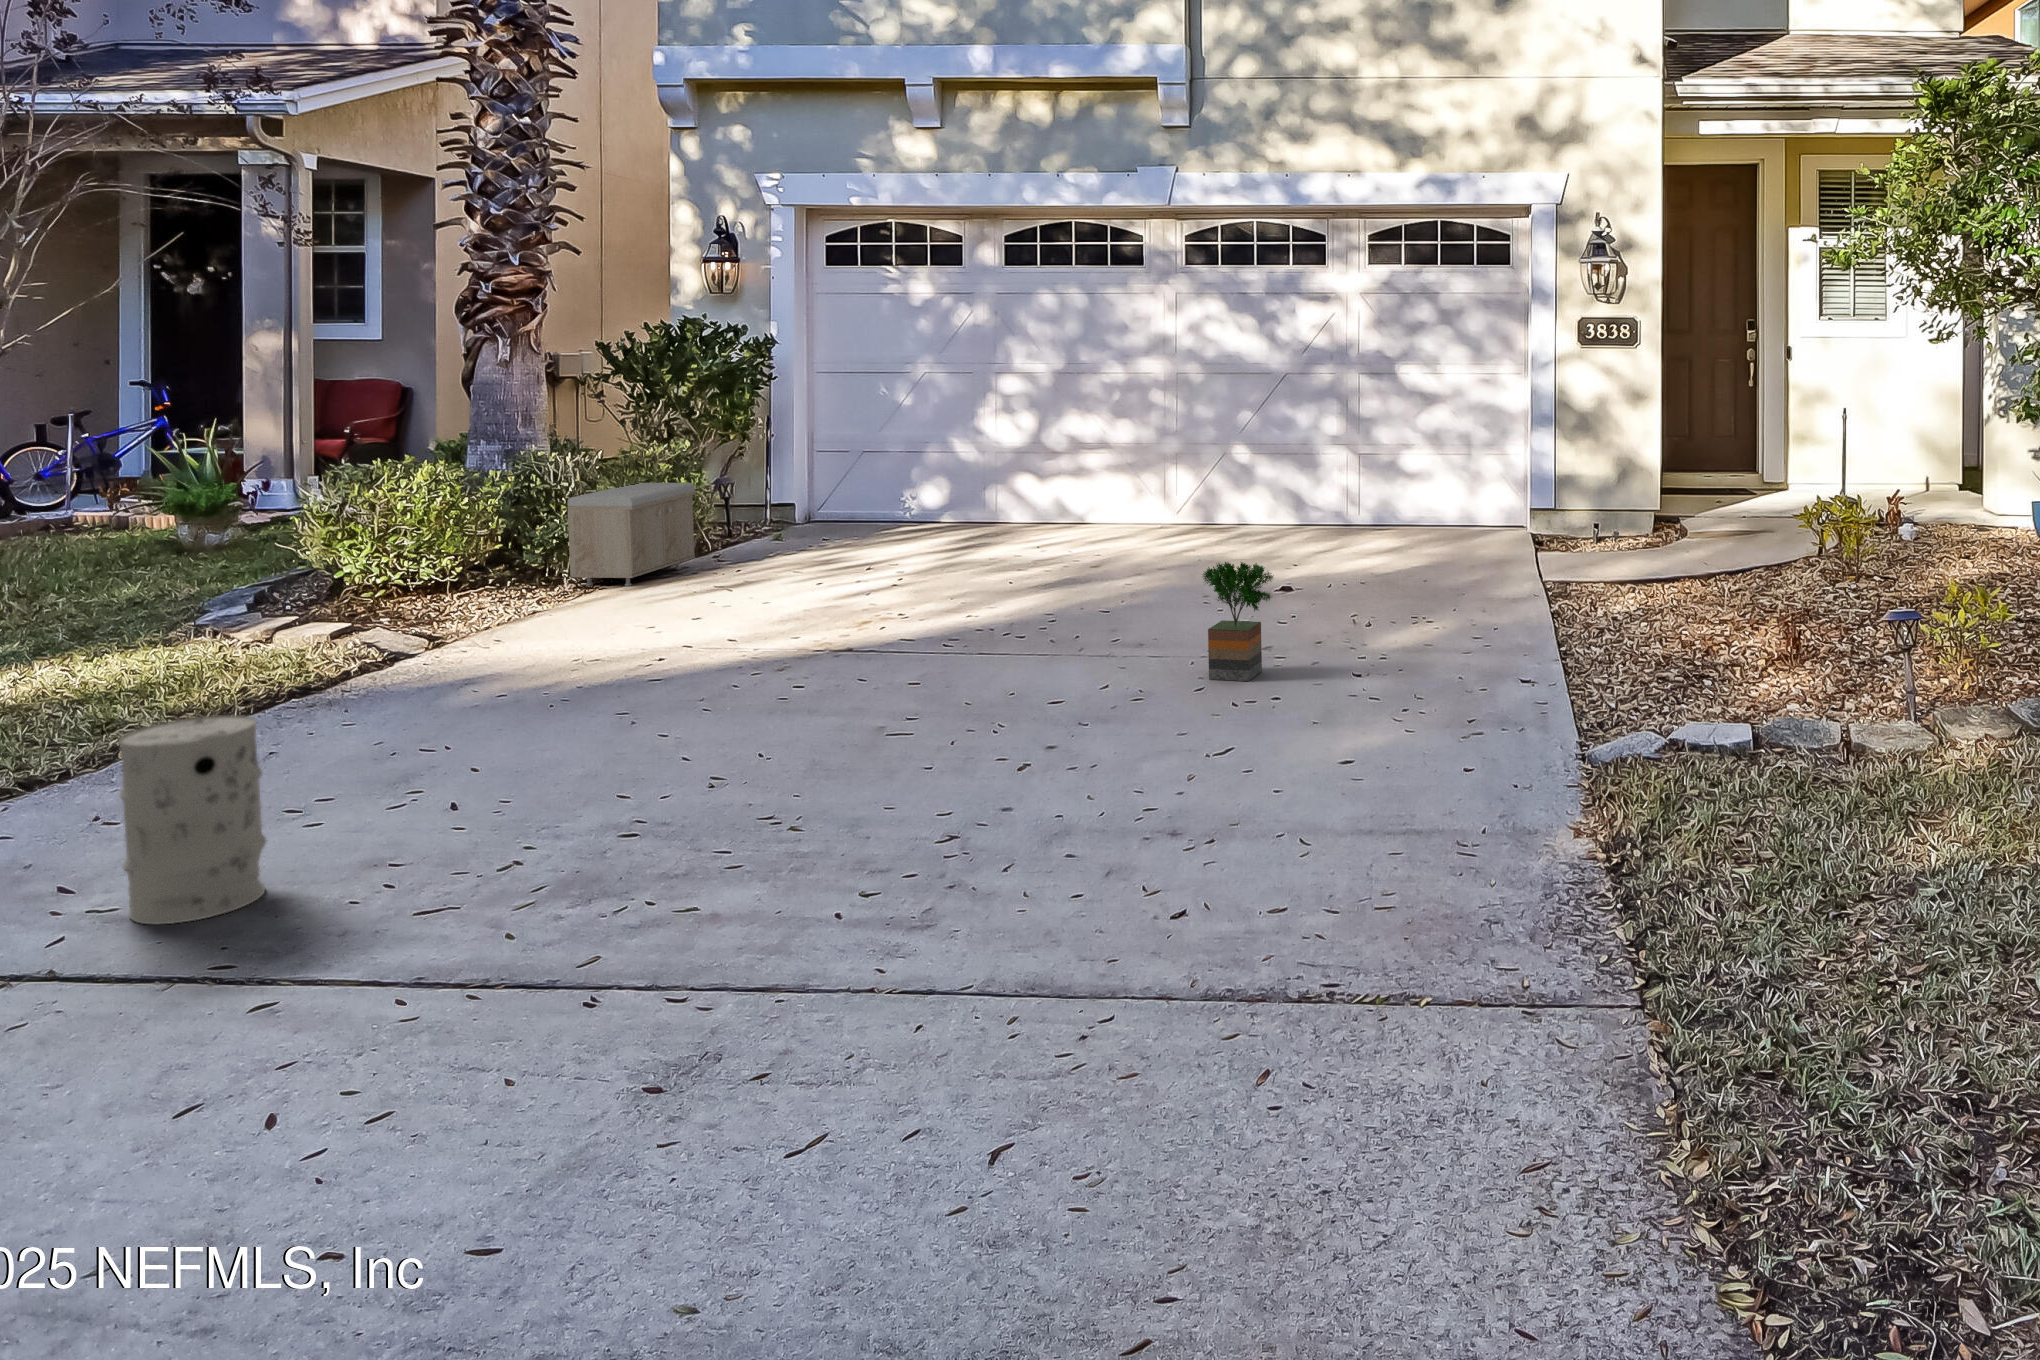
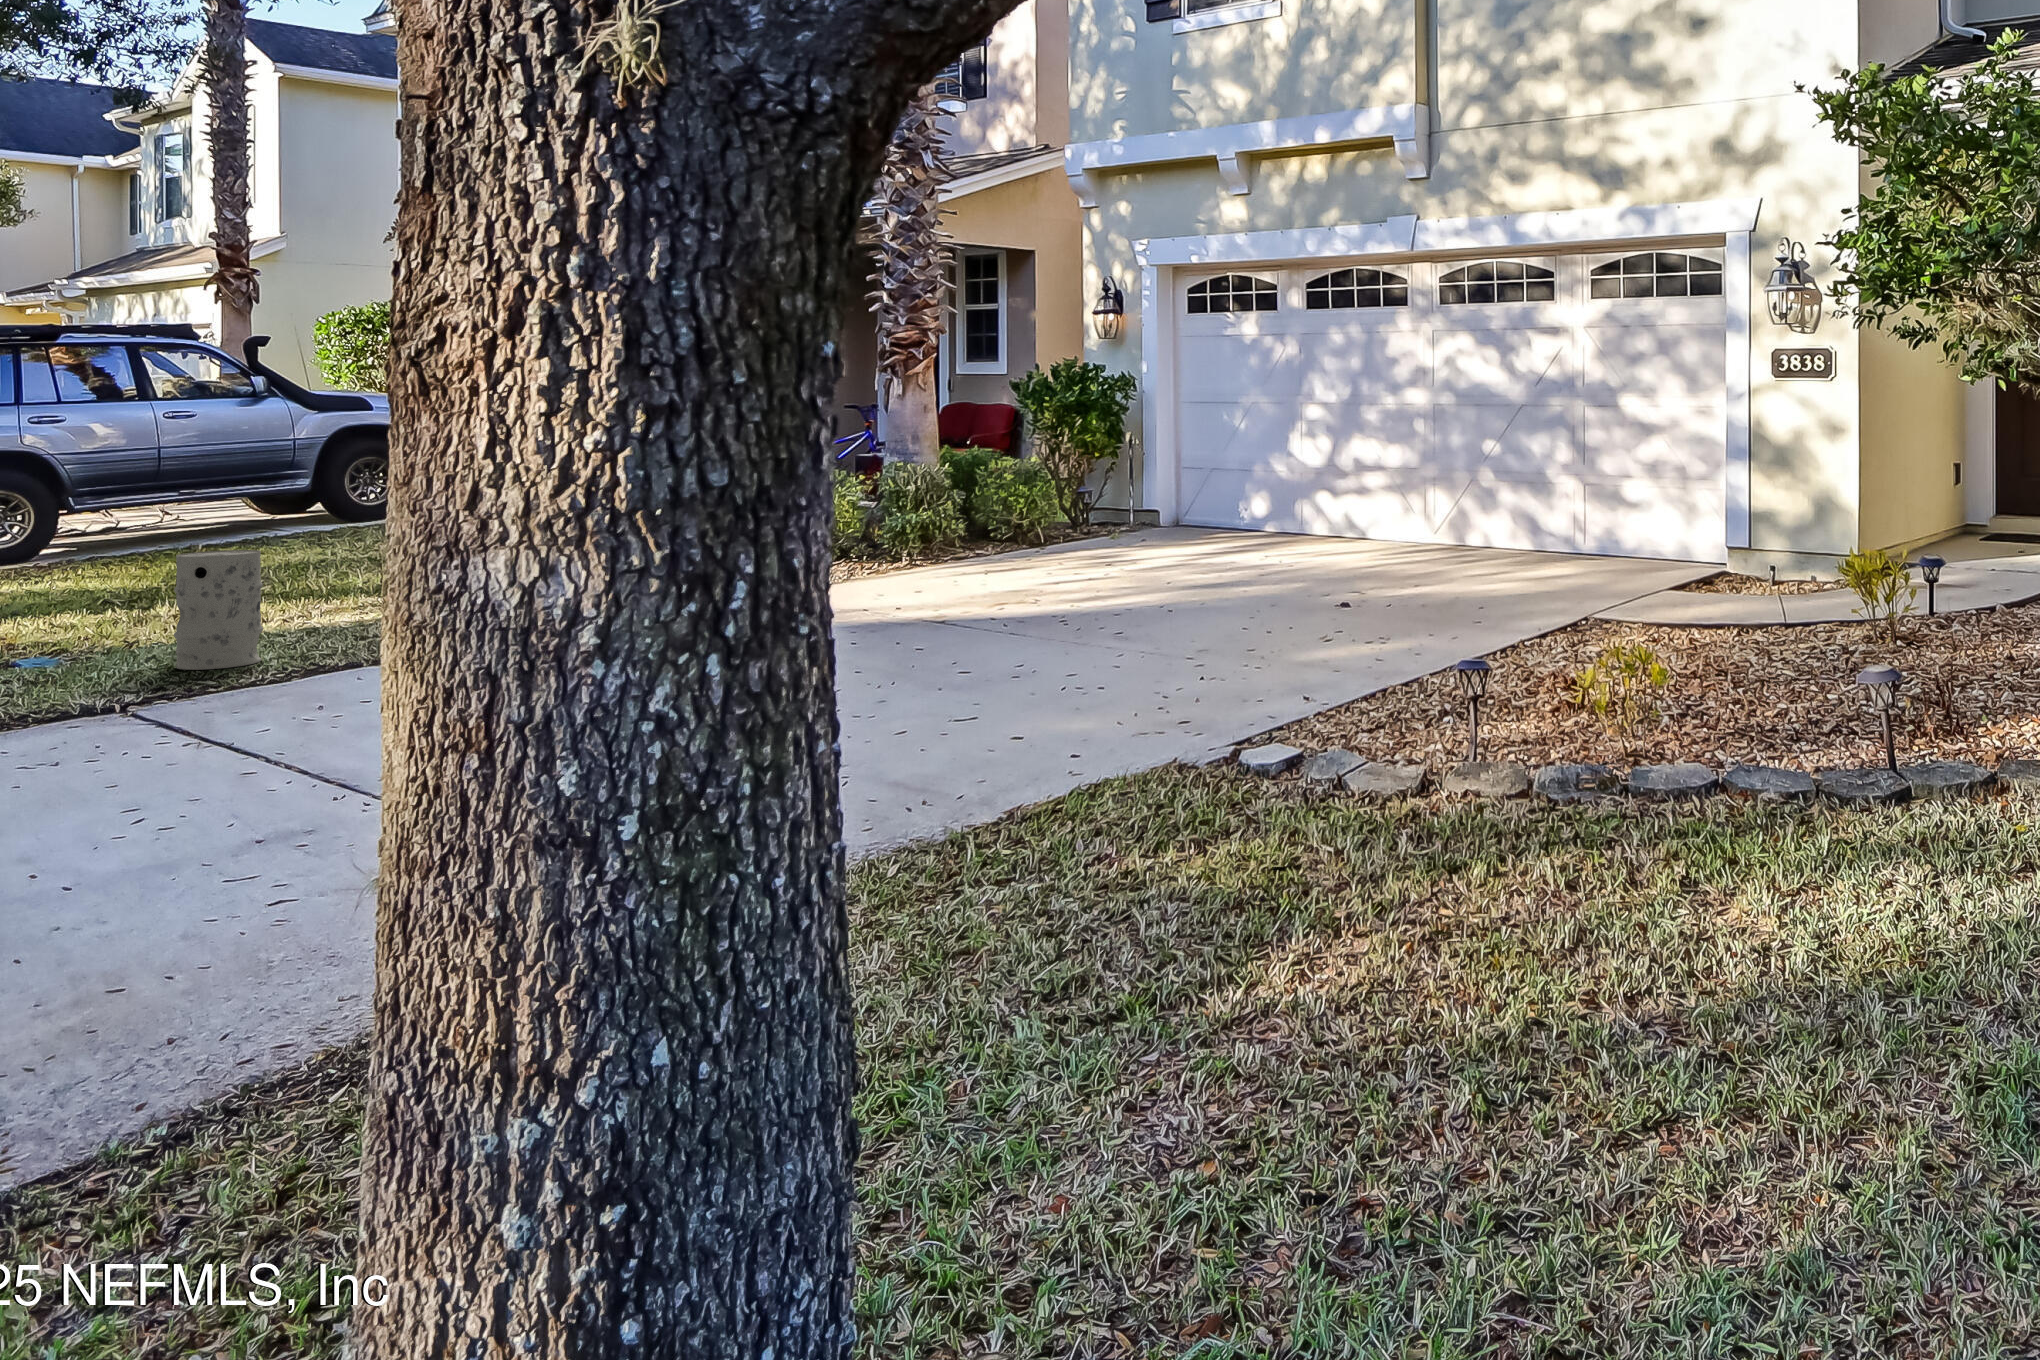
storage bench: present [568,483,695,586] -> none [898,483,1005,559]
potted tree: present [1203,562,1274,681] -> none [1017,538,1095,647]

